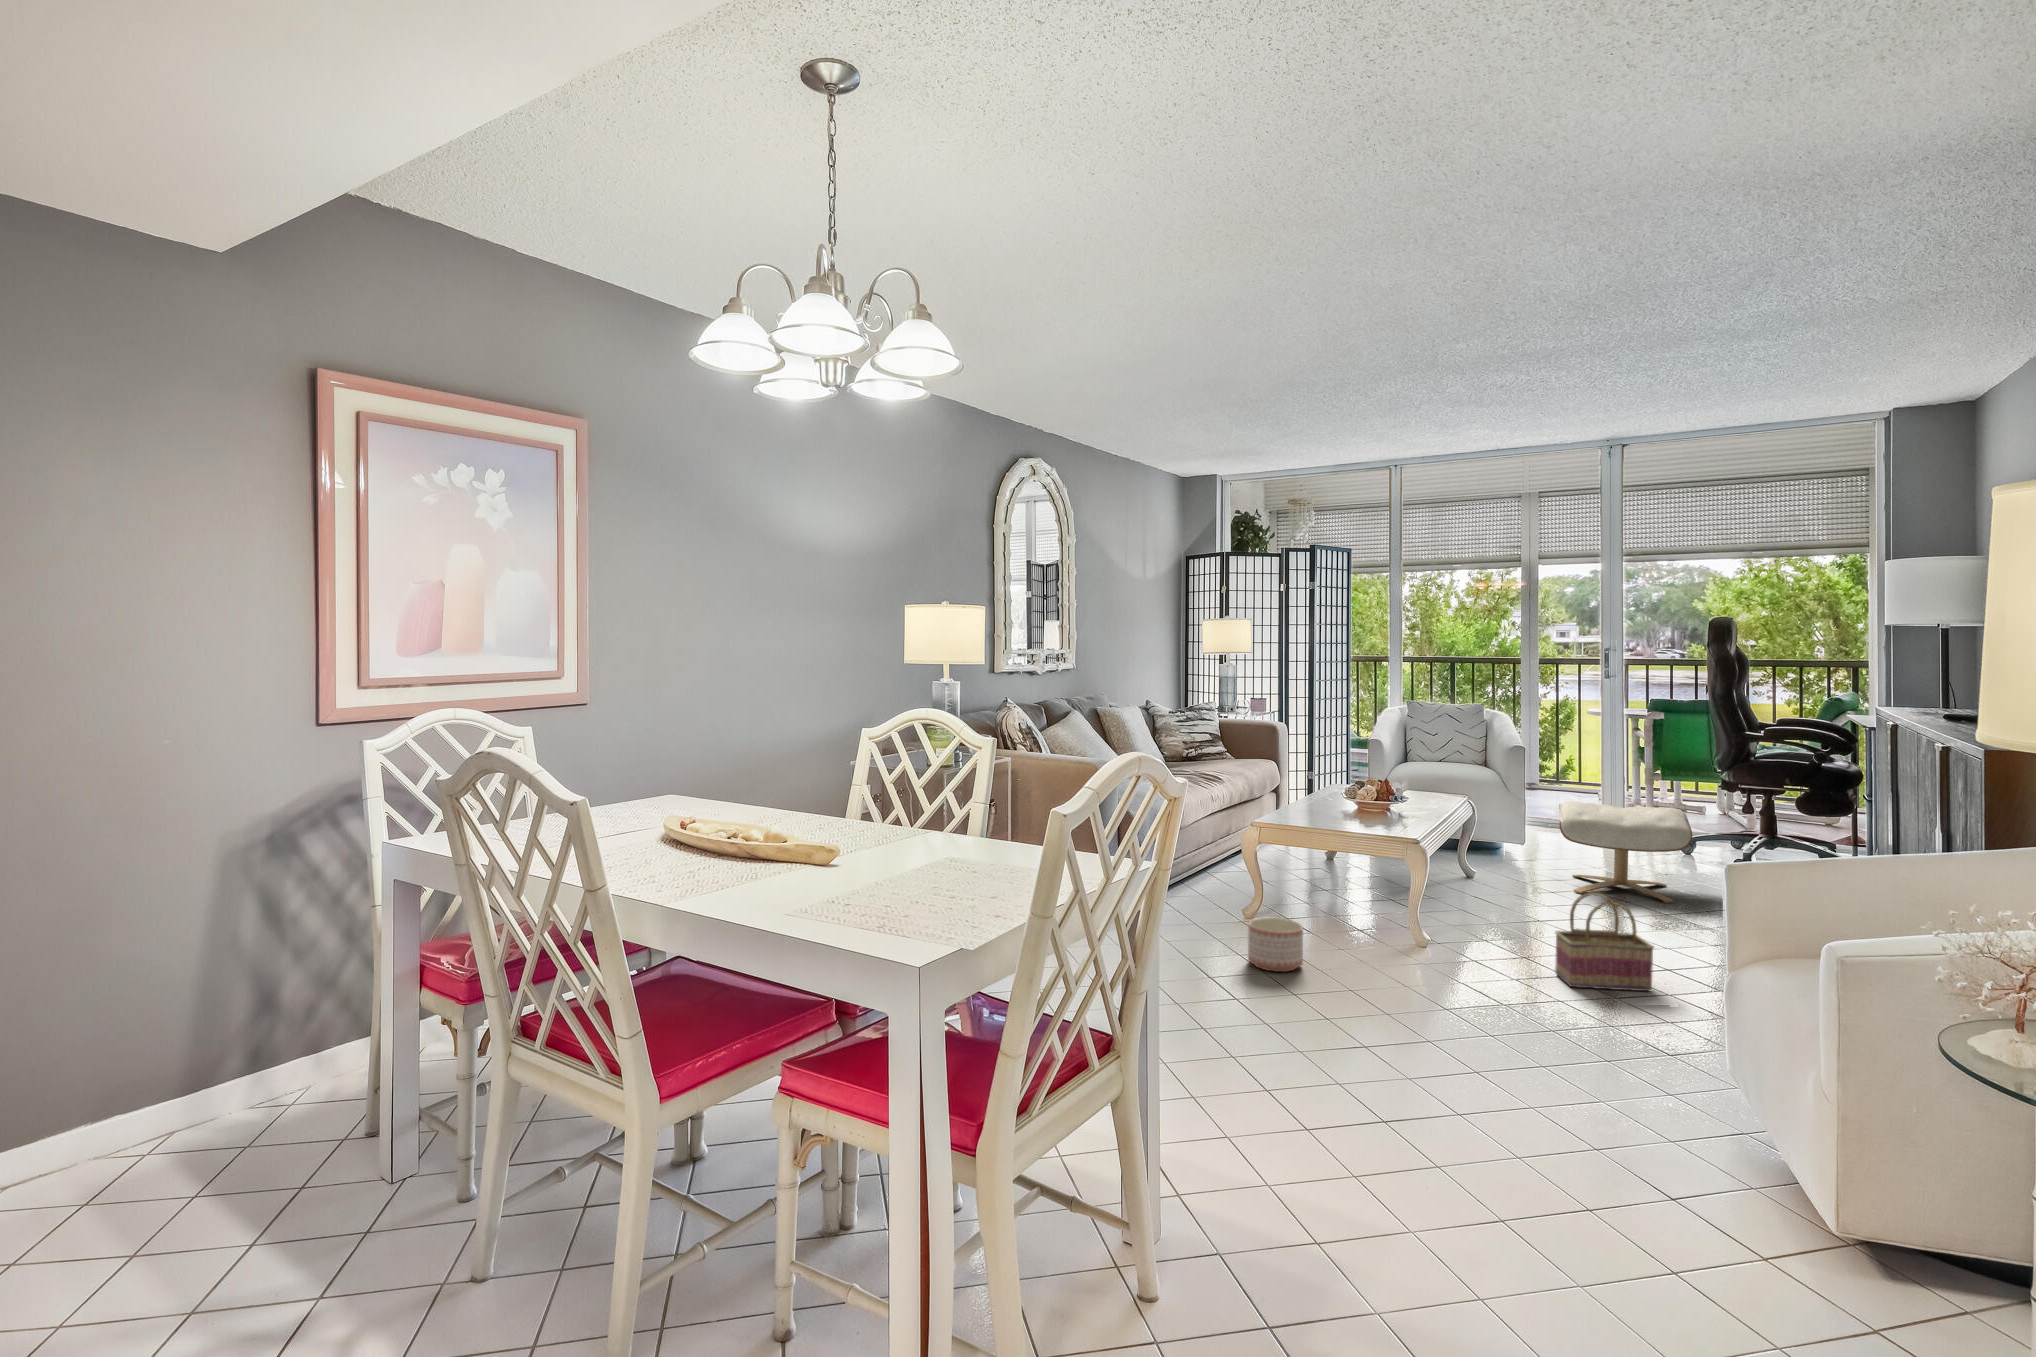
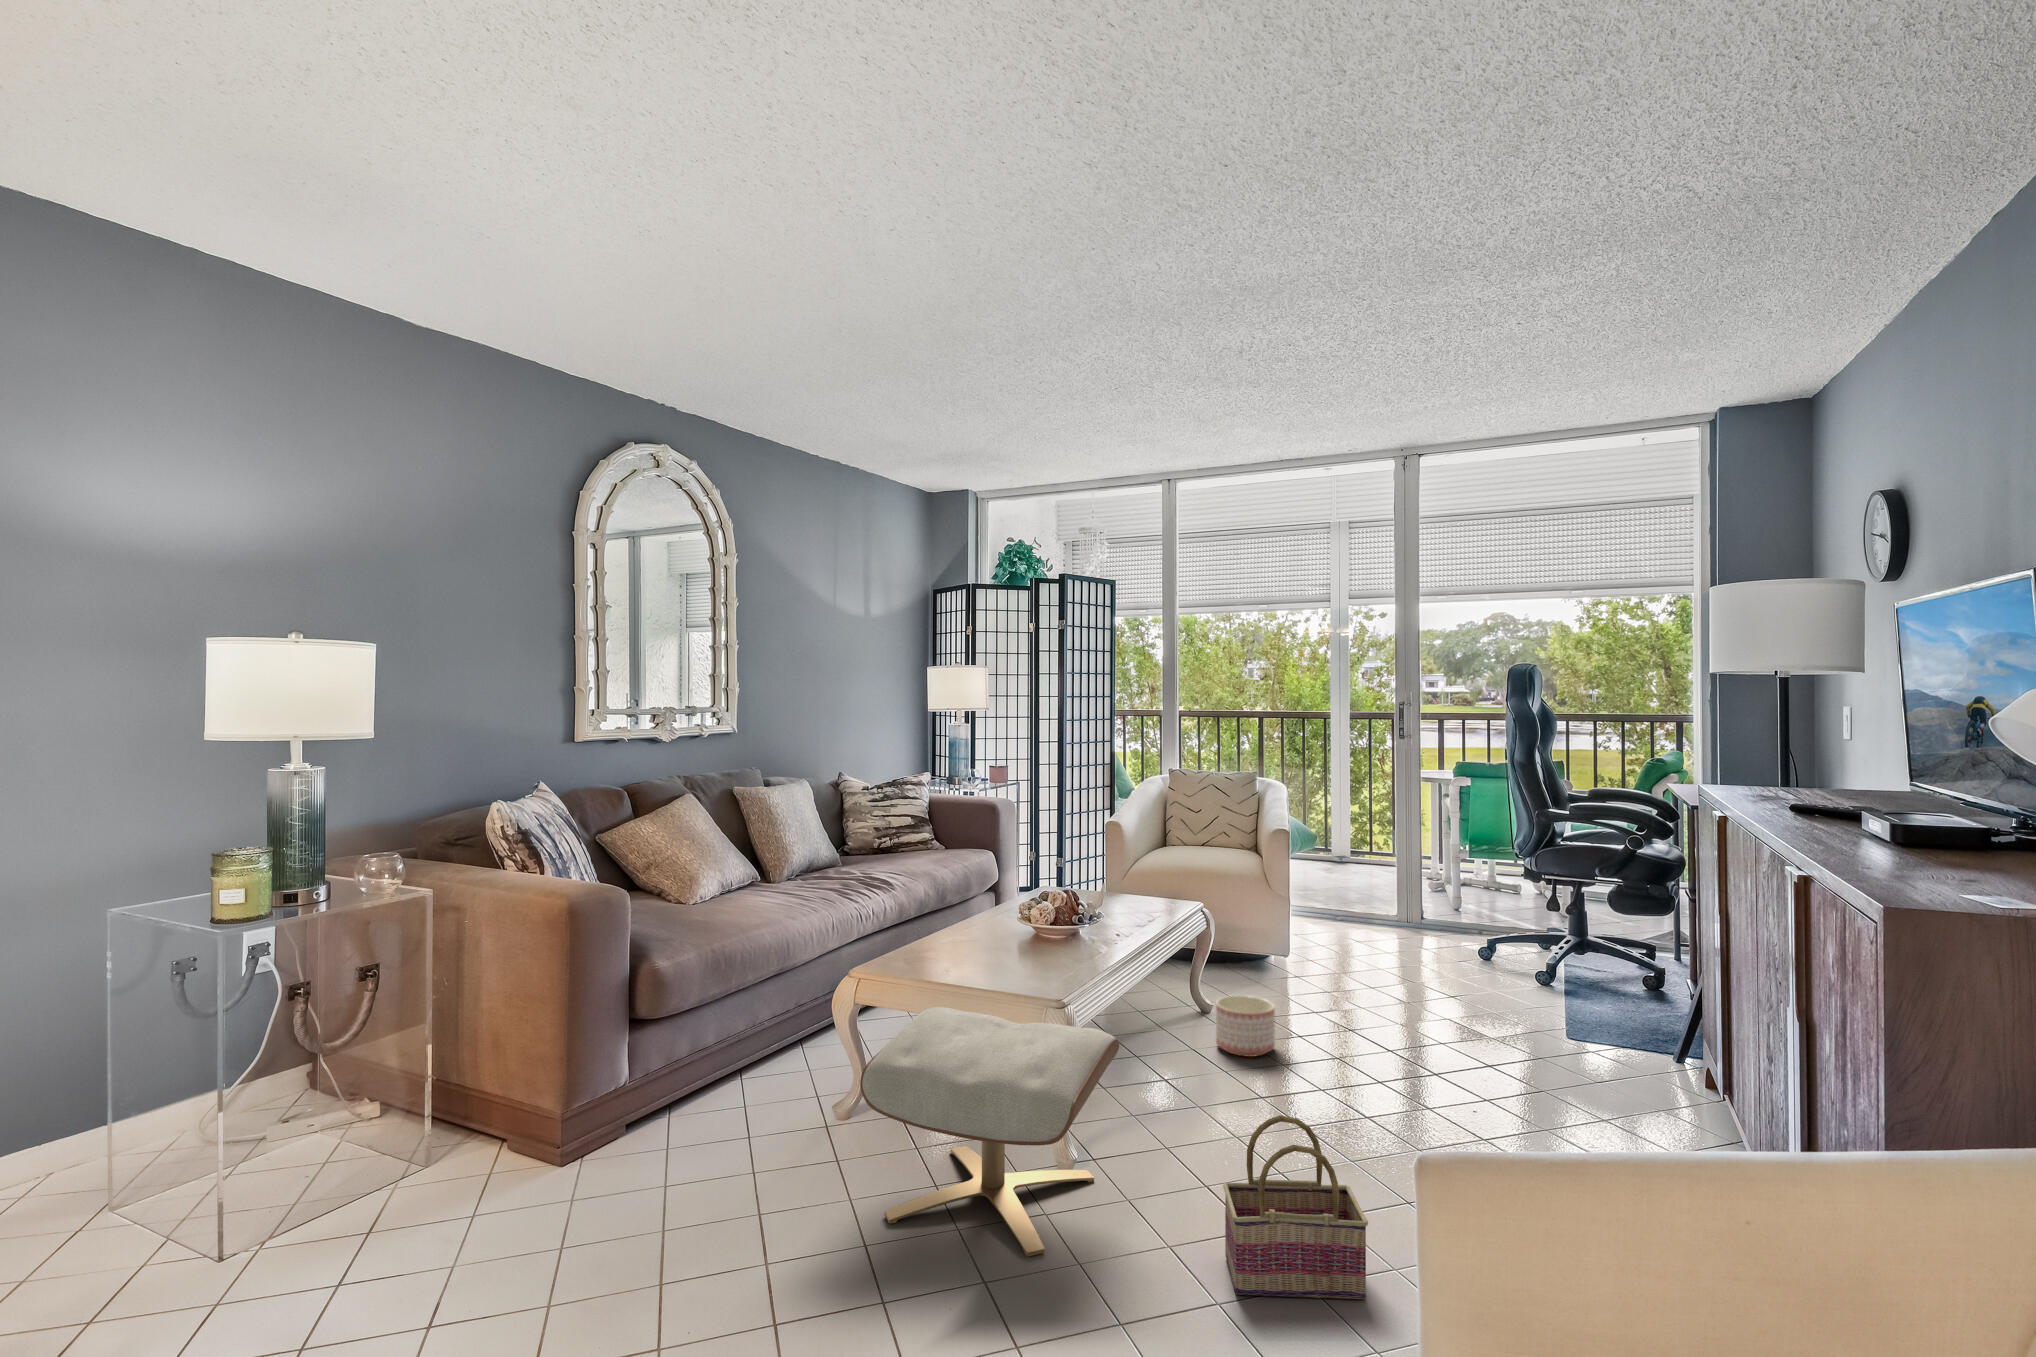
ottoman: present [1559,801,1692,903] -> present [860,1007,1119,1256]
planter: present [1248,917,1303,972] -> present [1216,995,1275,1057]

